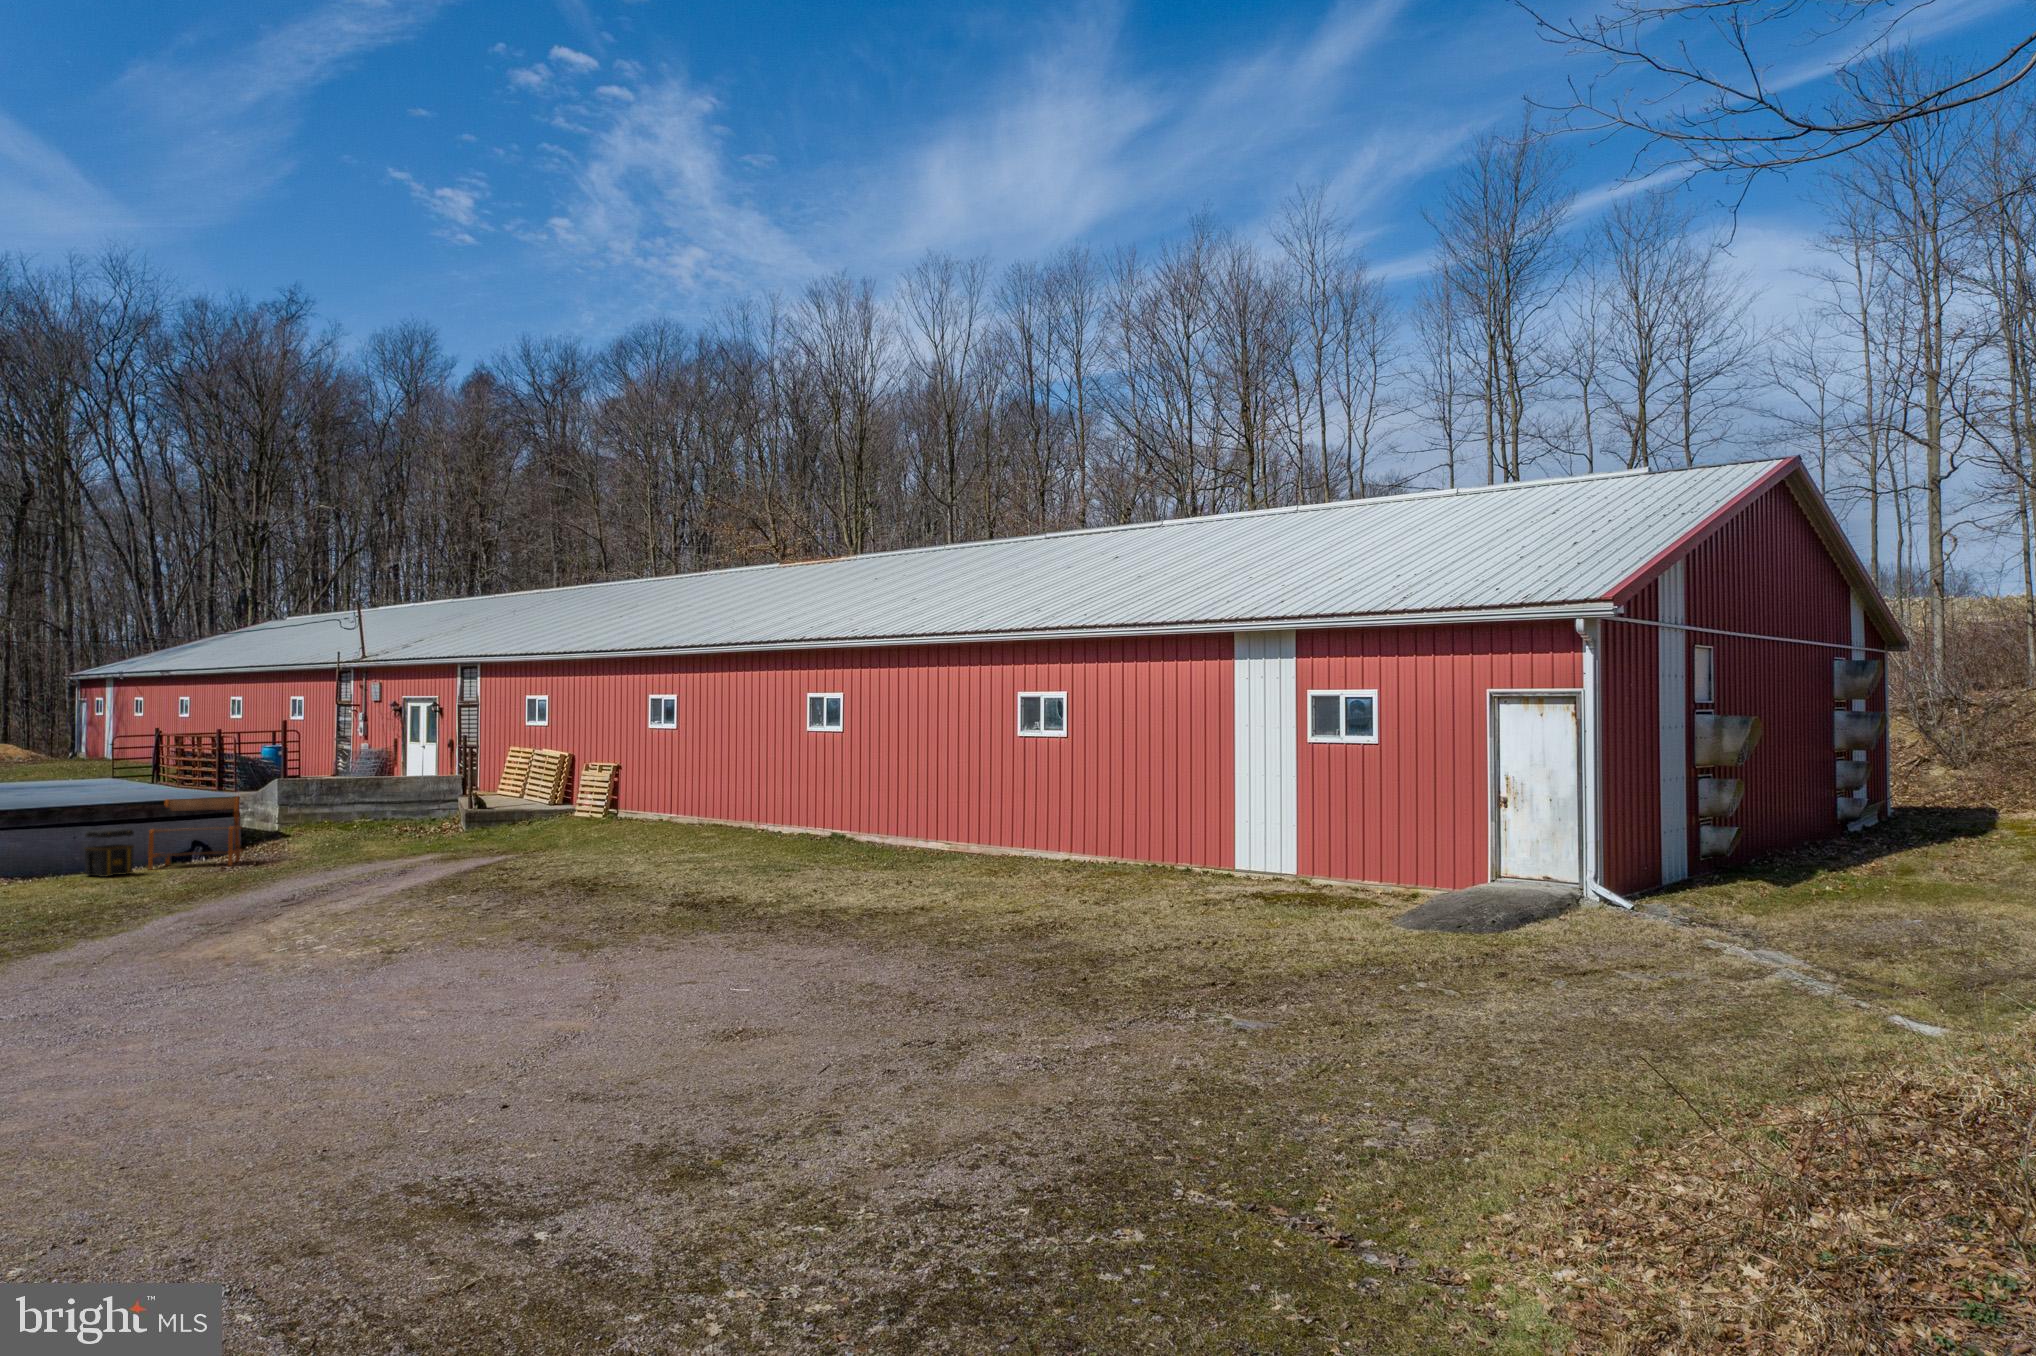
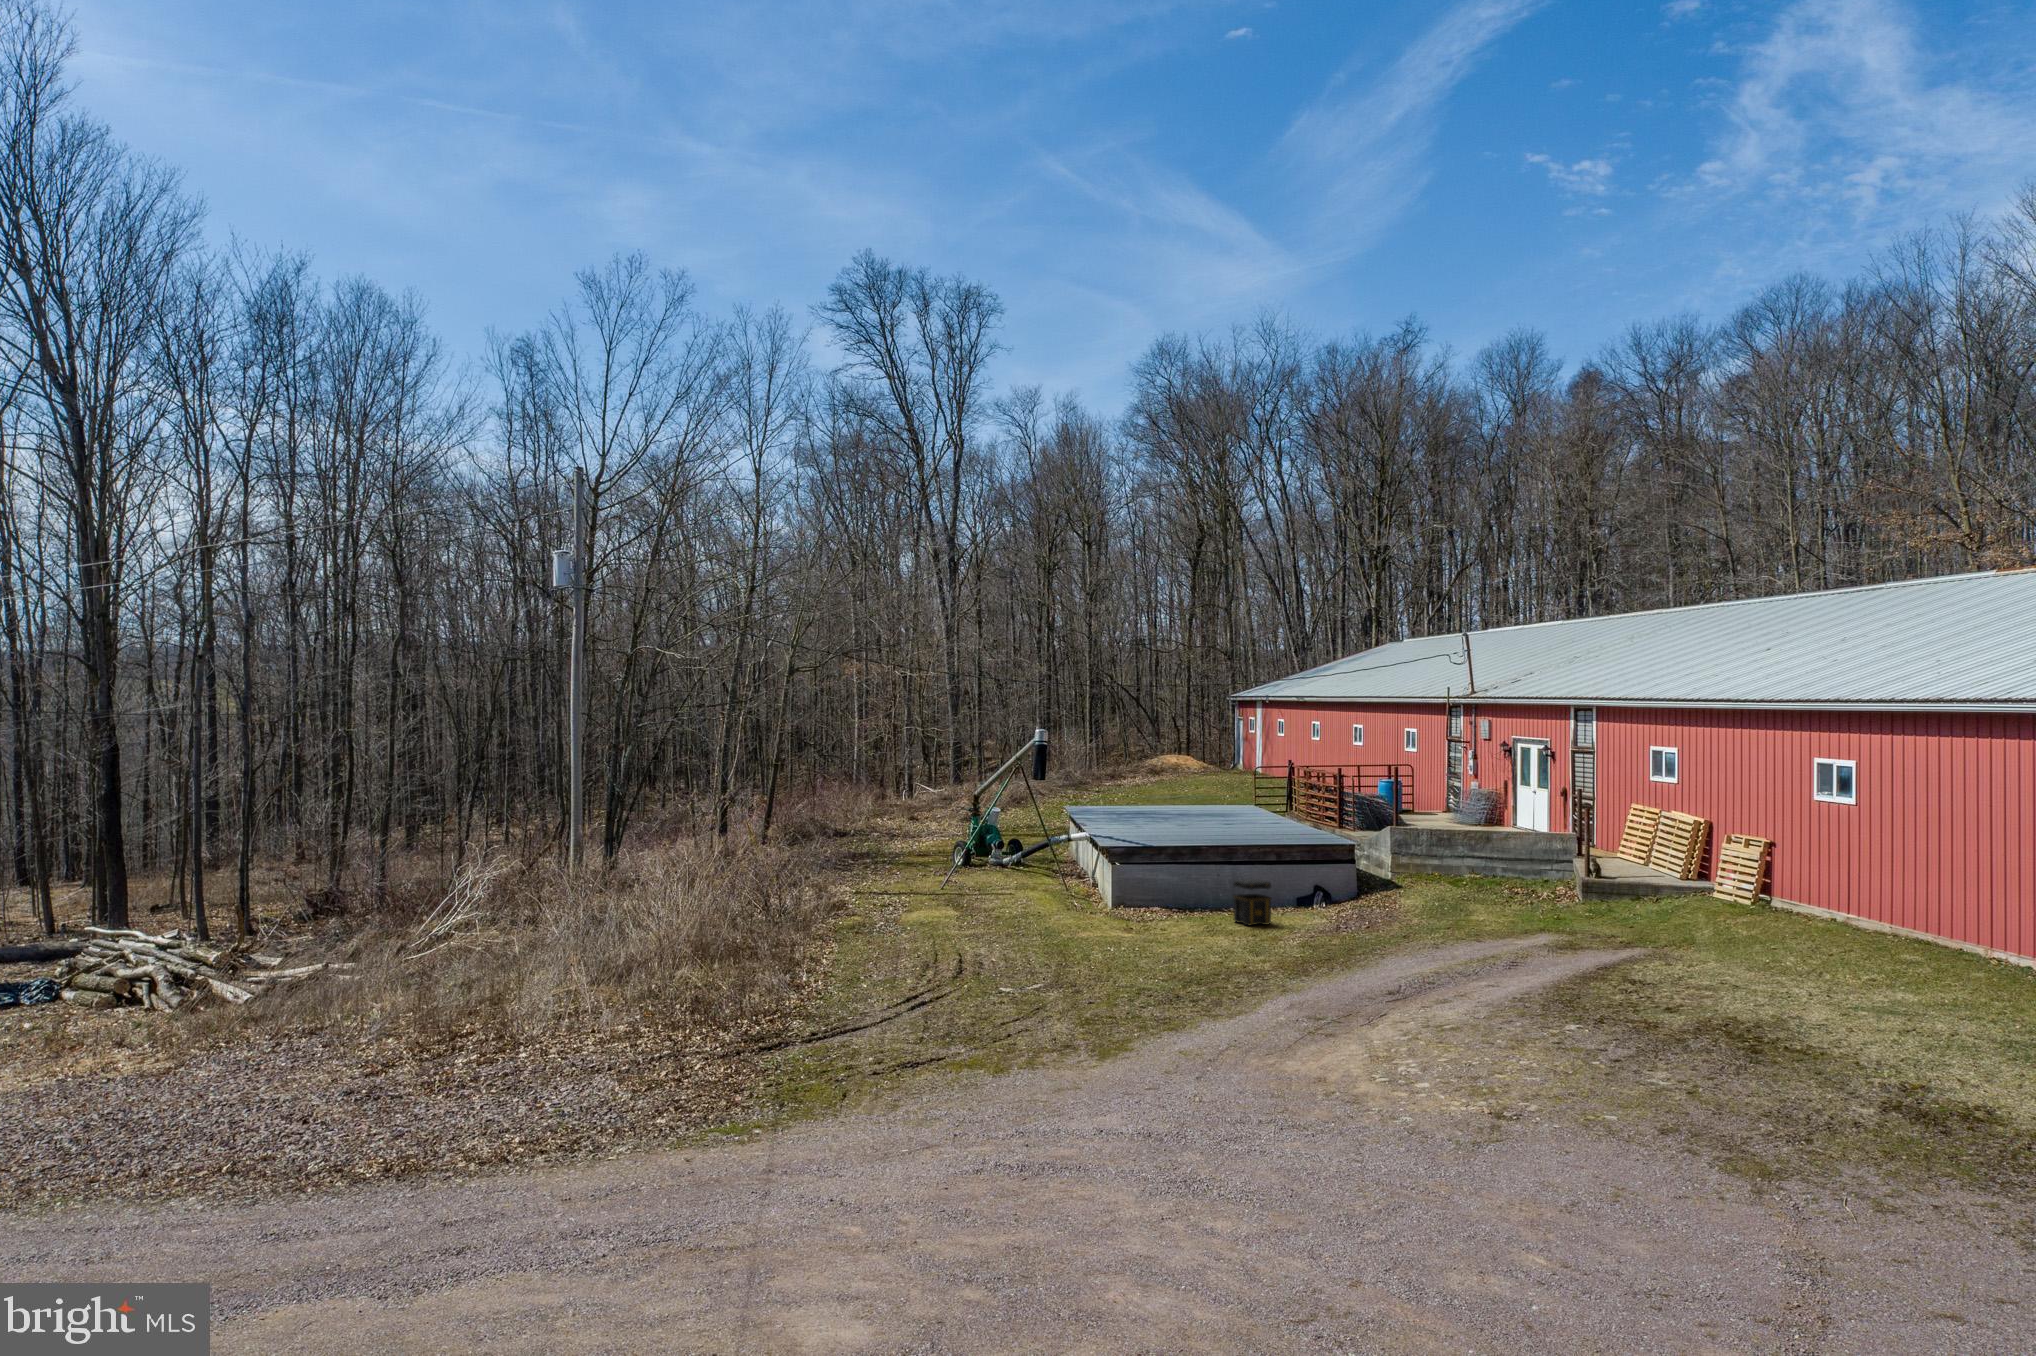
bench: present [148,797,242,870] -> none [1283,852,1363,926]

